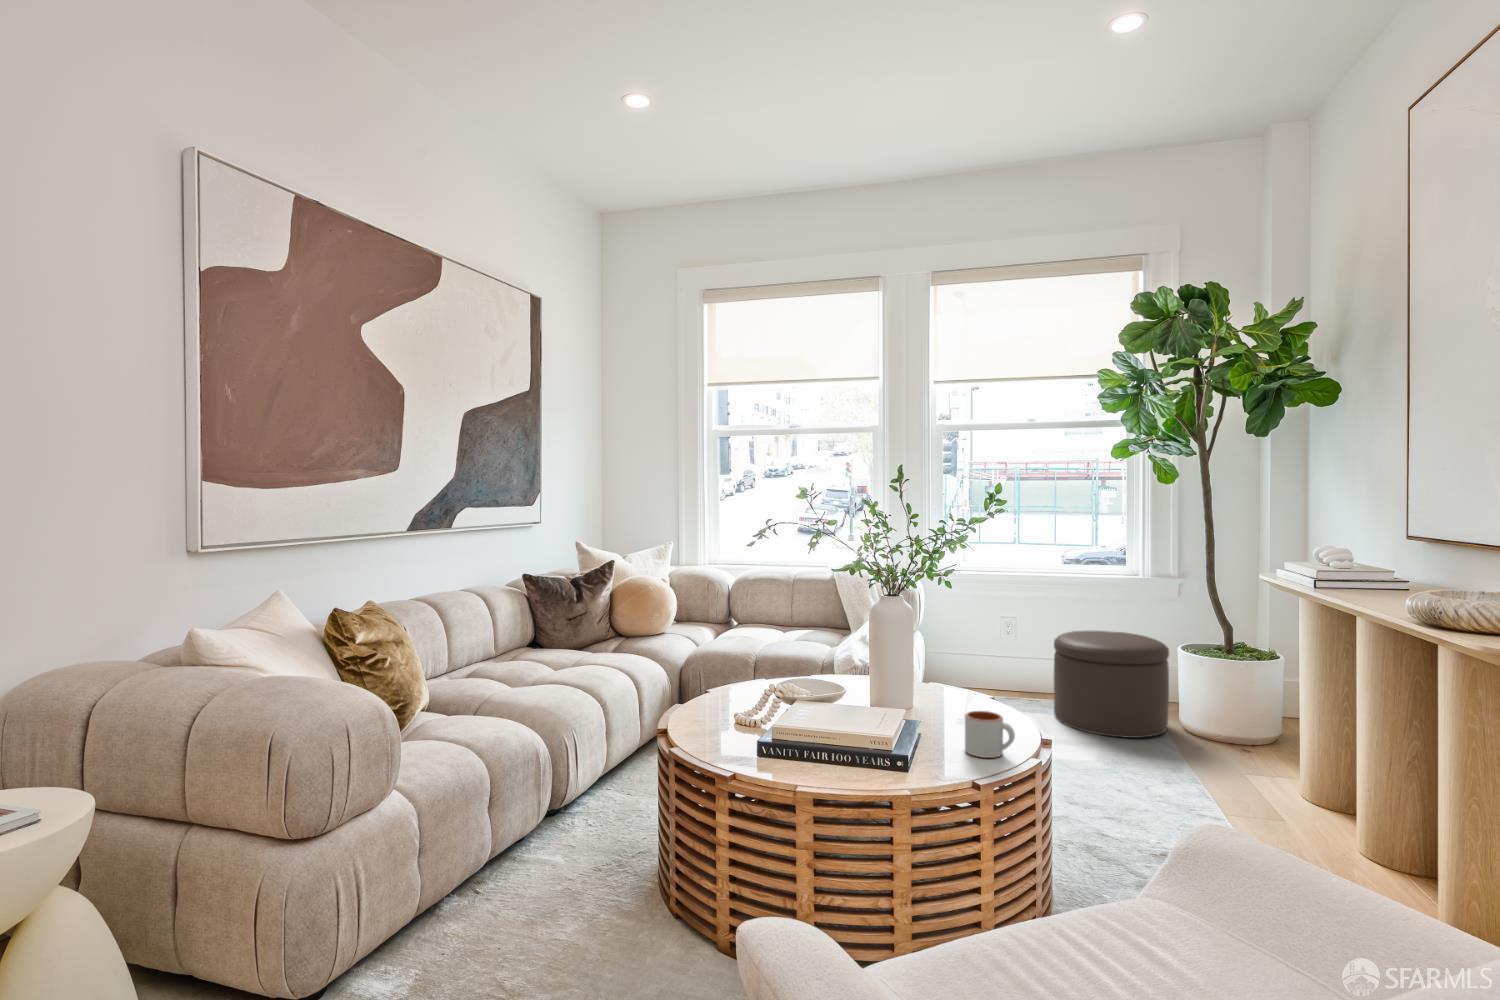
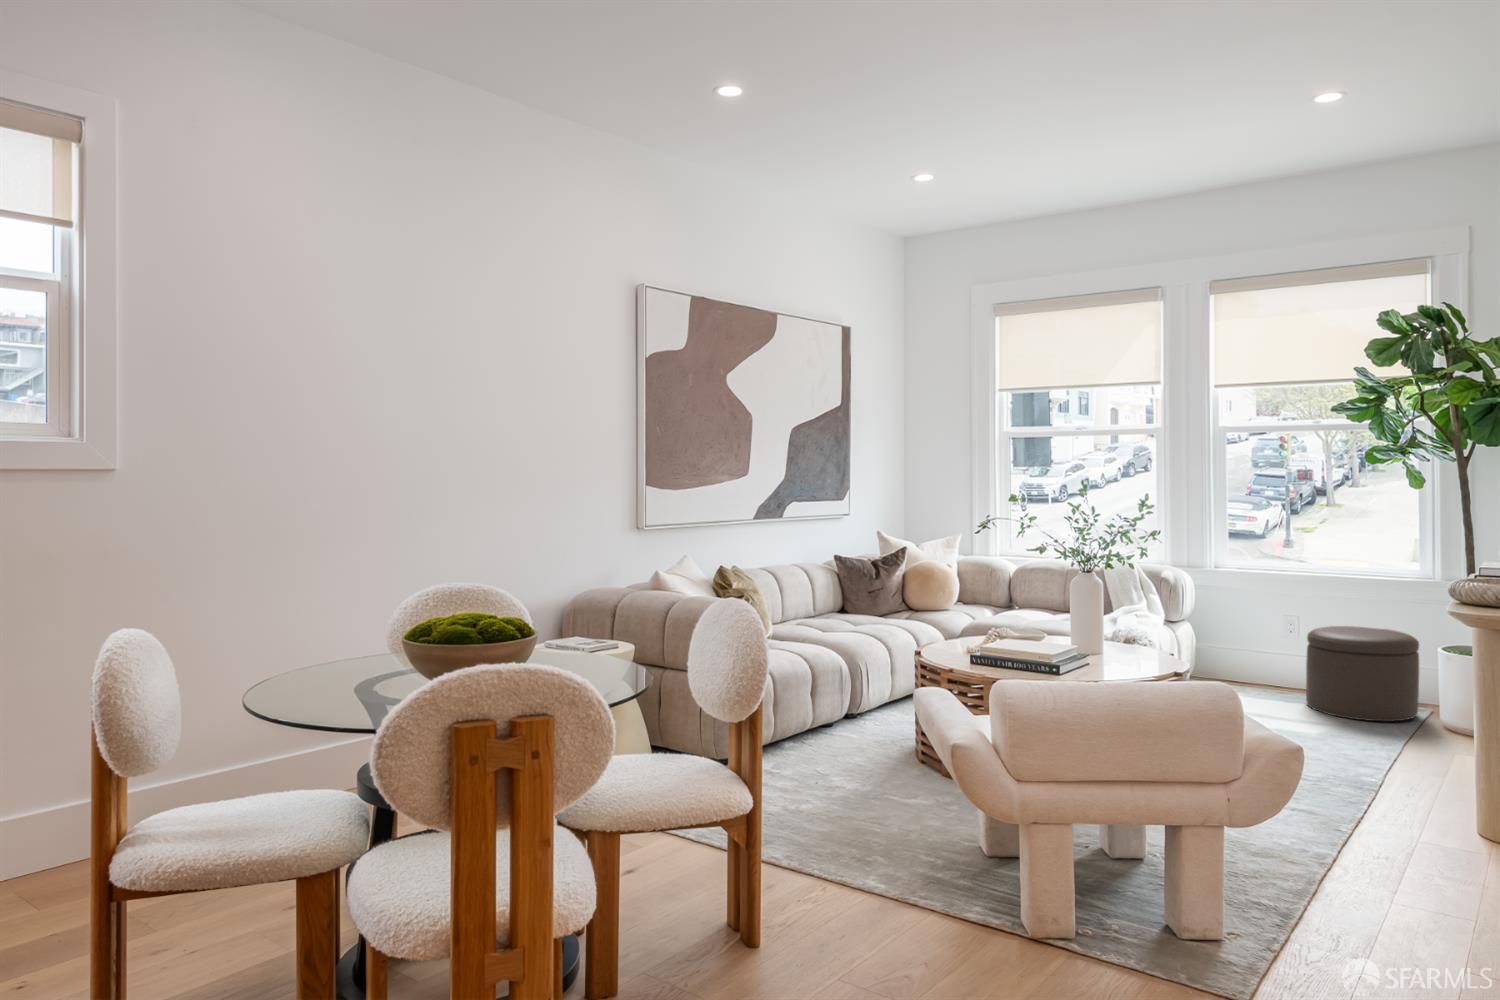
mug: present [965,711,1015,758] -> none [1105,645,1136,673]

